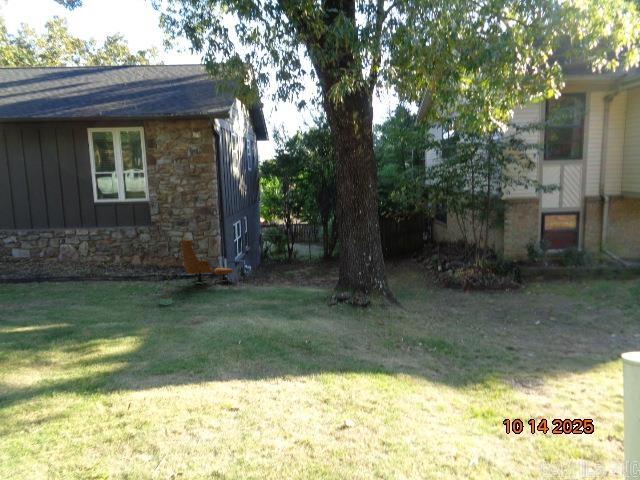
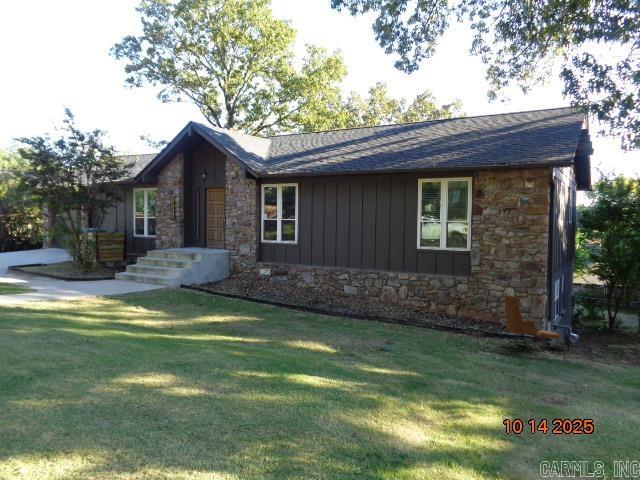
potted plant: present [157,266,178,305] -> present [383,313,403,351]

